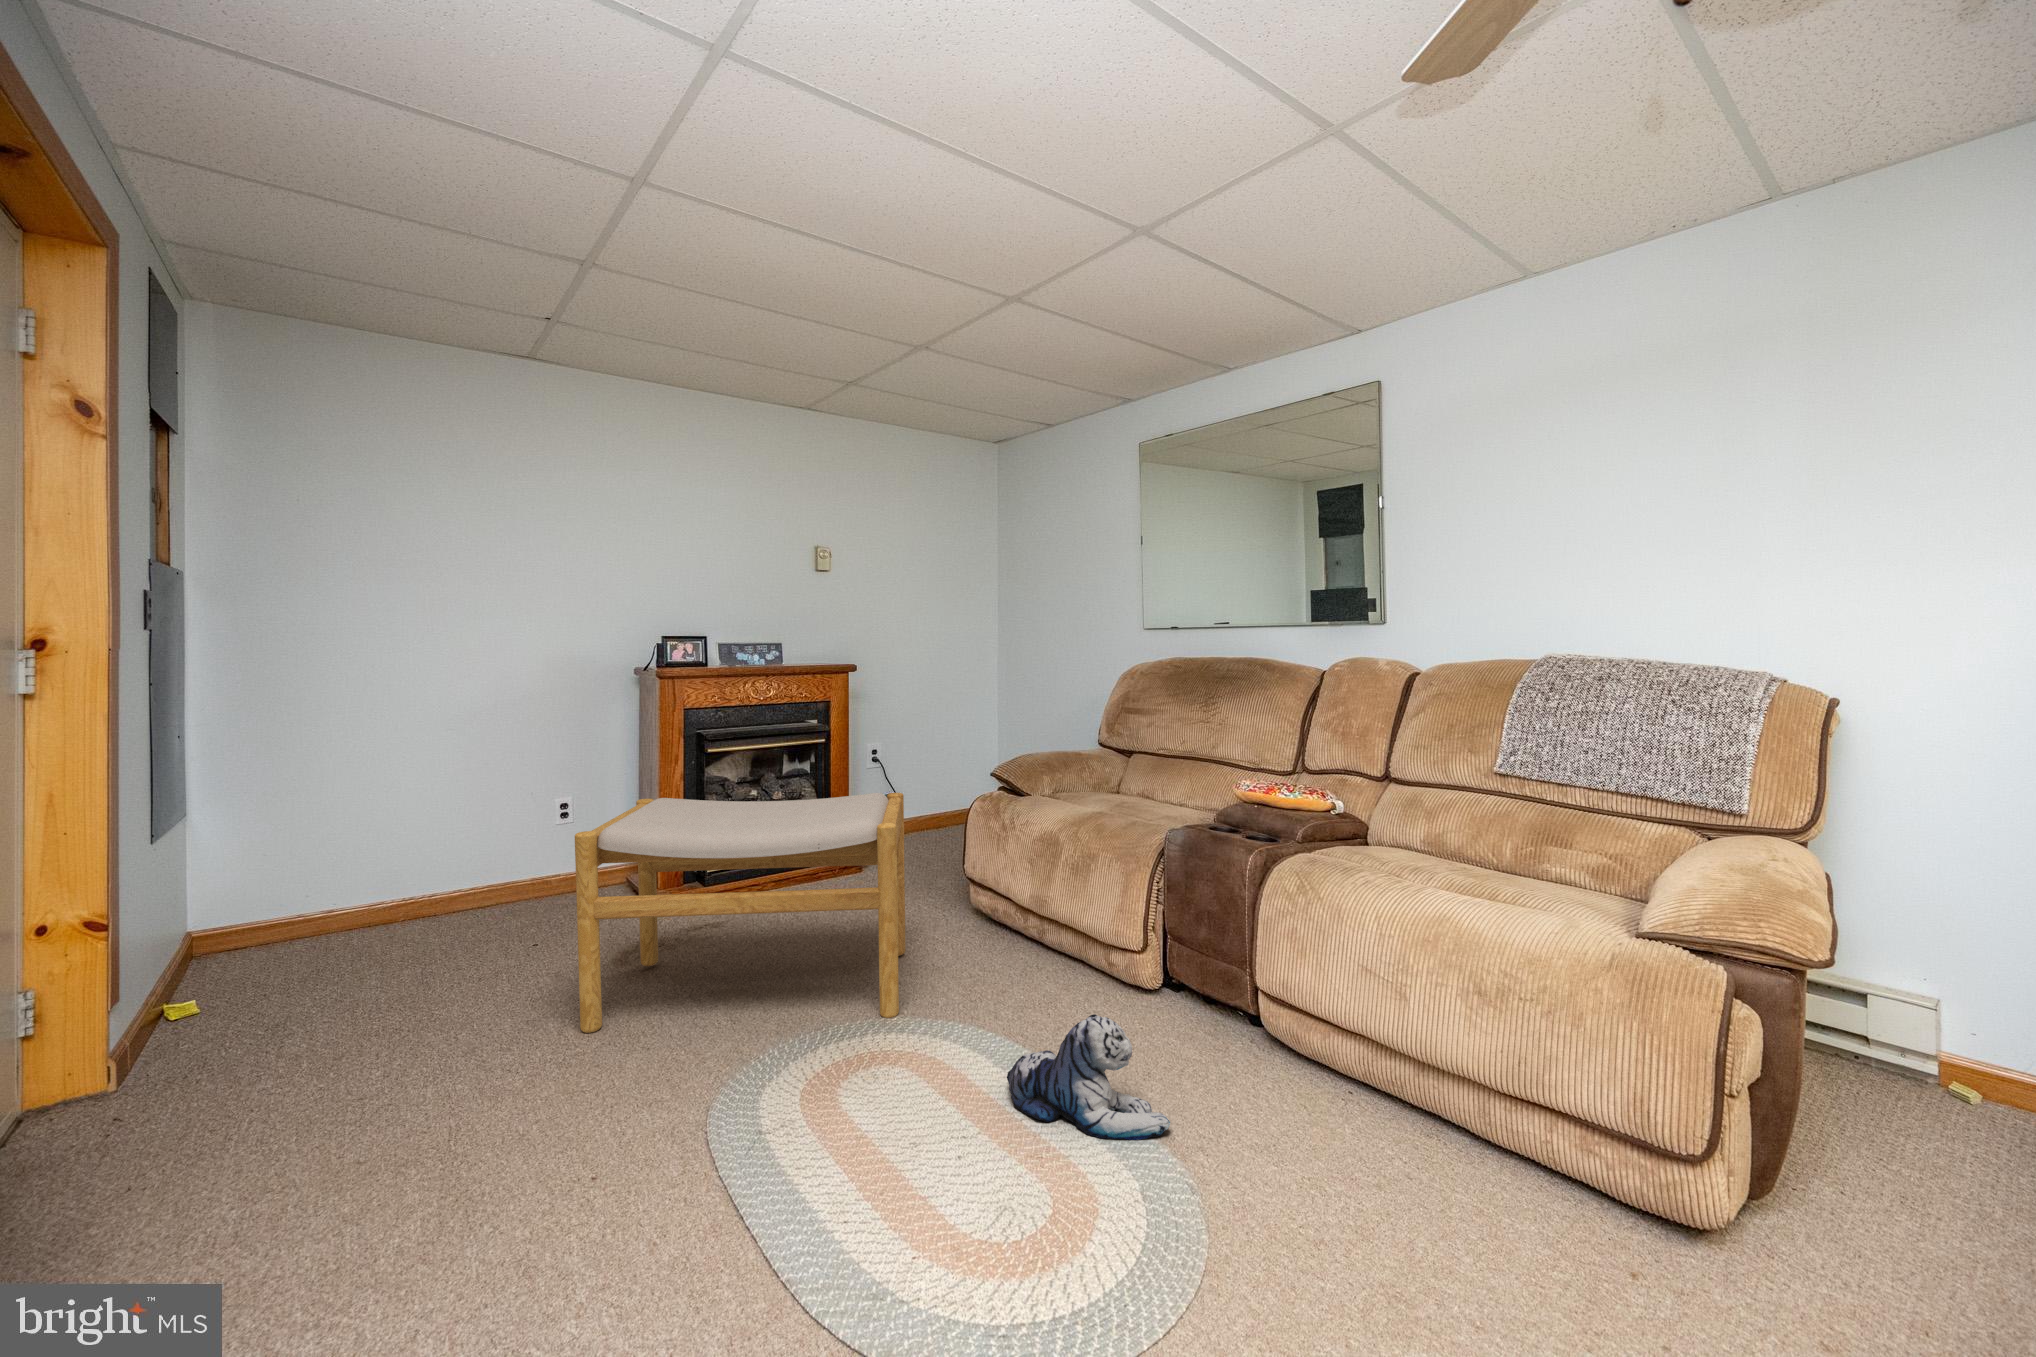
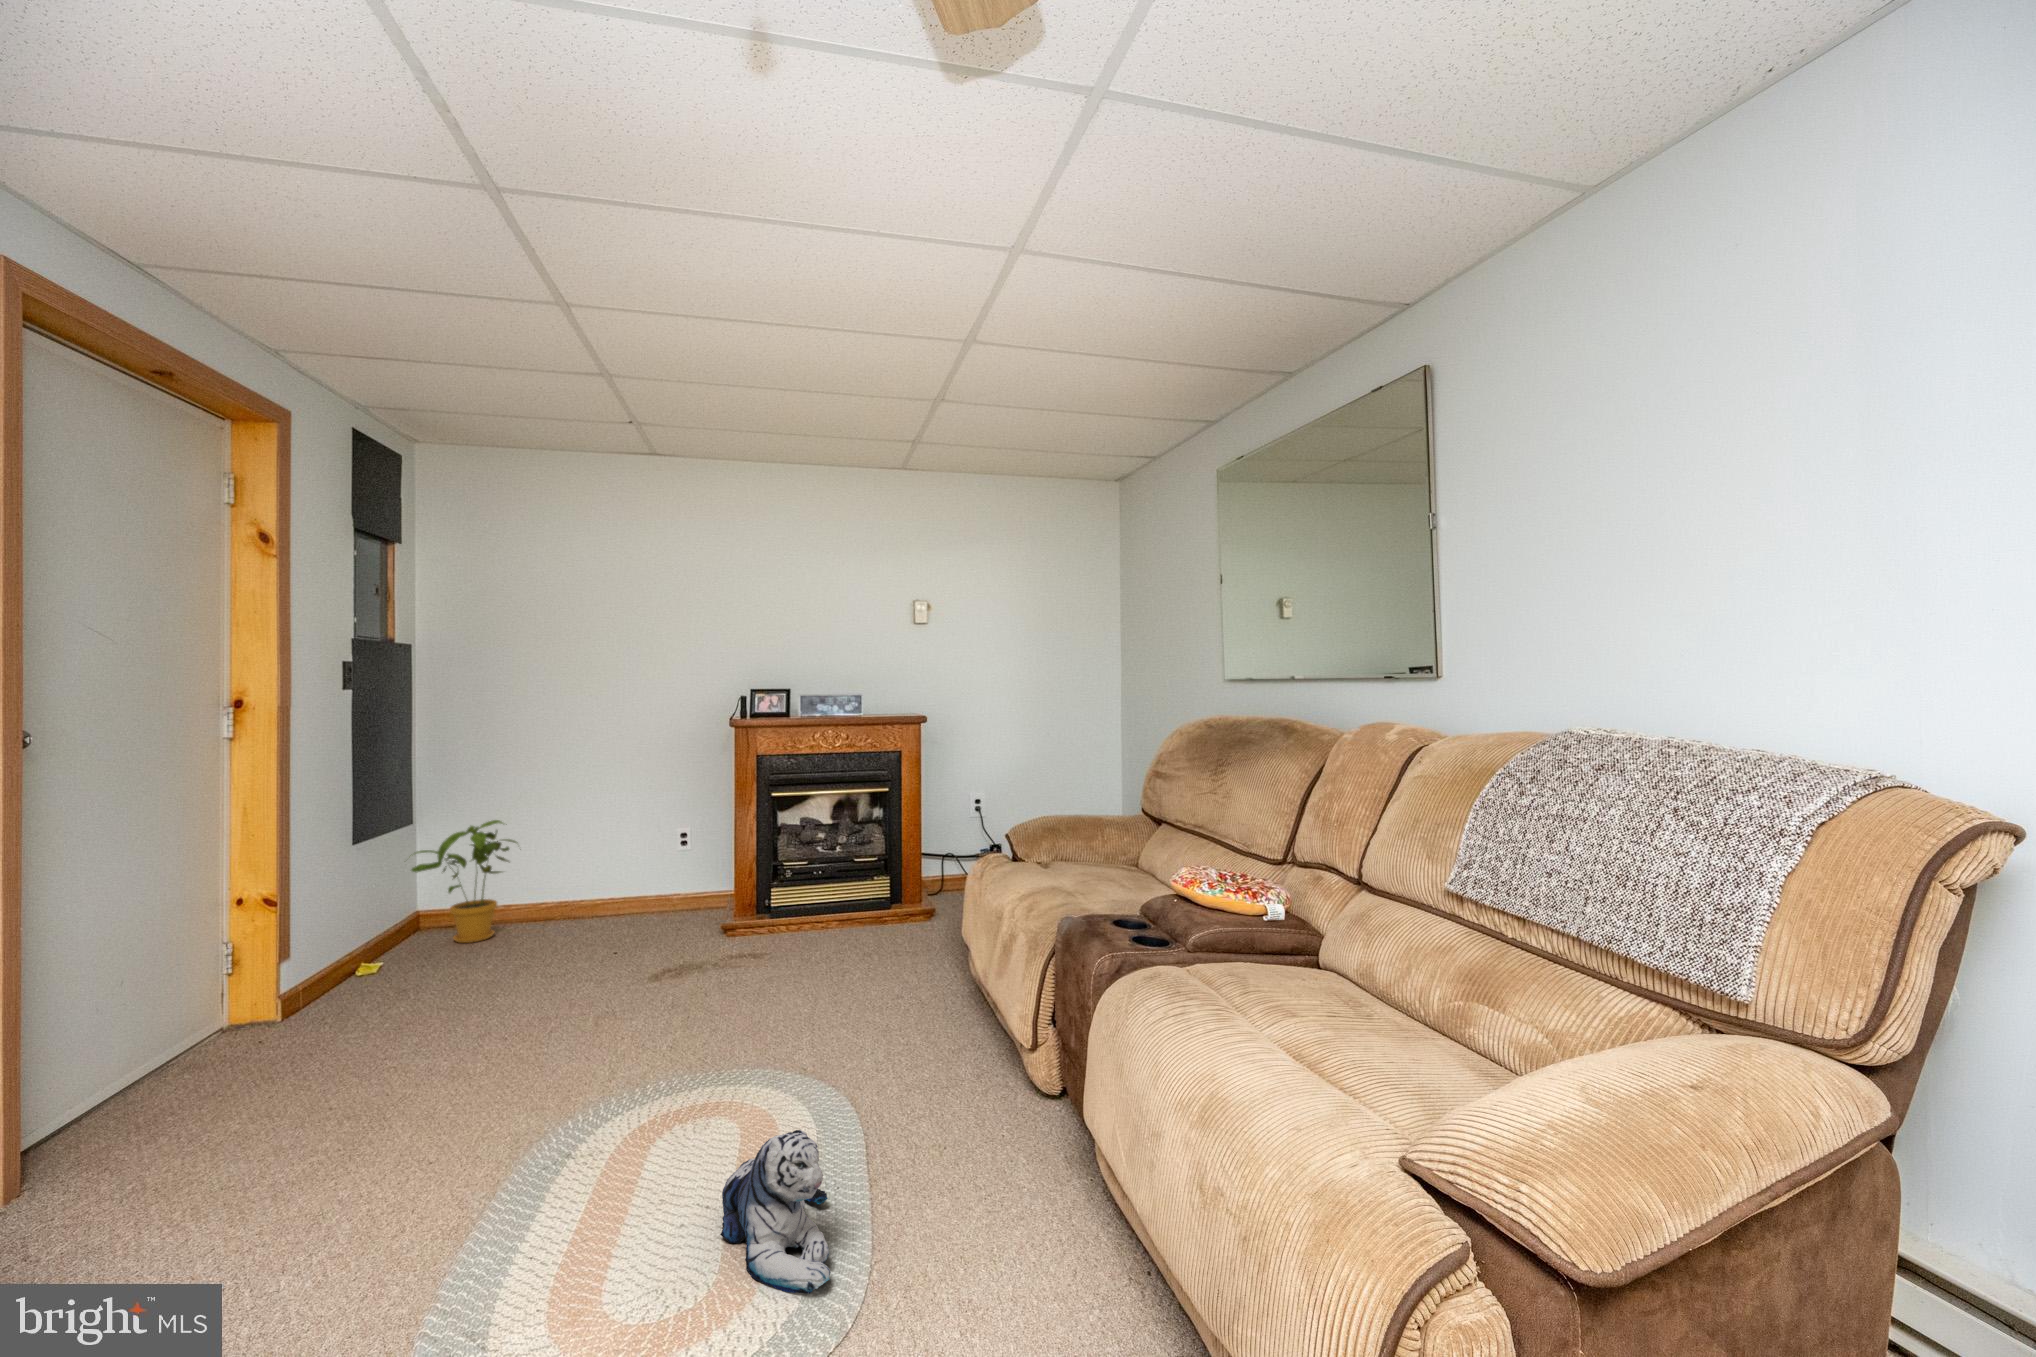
footstool: present [575,793,906,1033] -> none [514,840,848,1085]
house plant: none [225,796,381,951] -> present [412,820,517,943]

